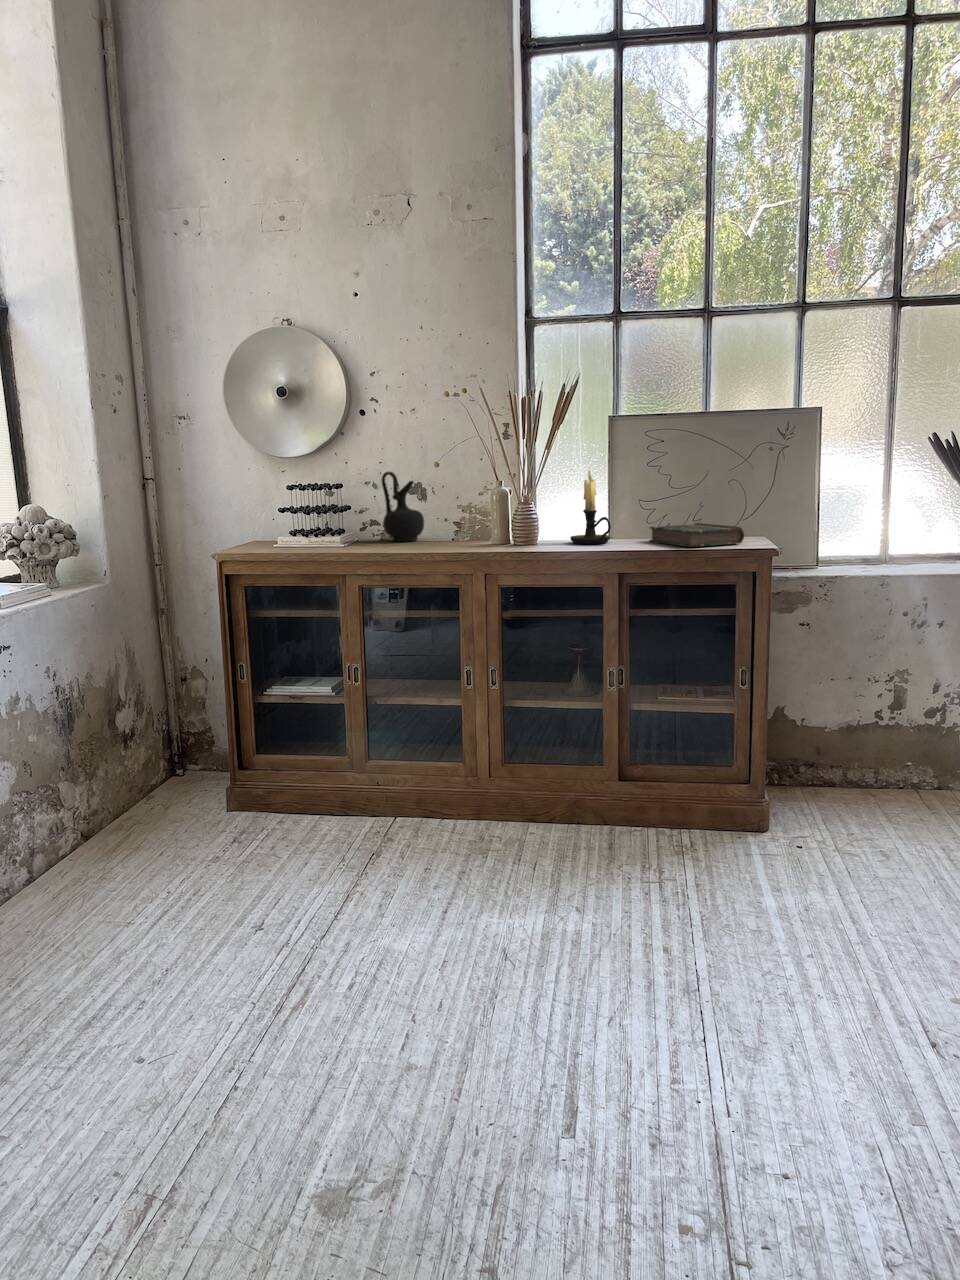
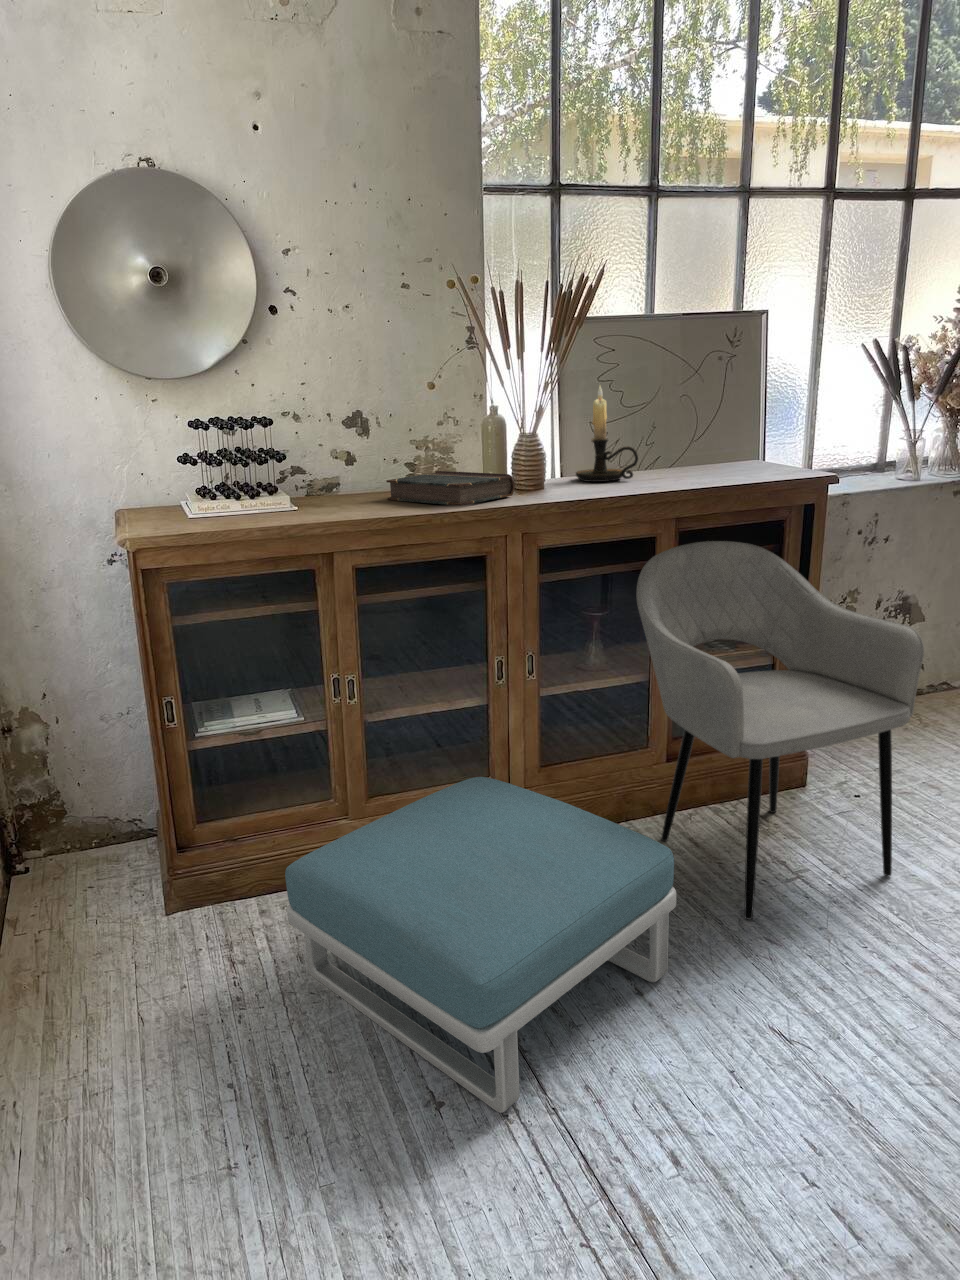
ceramic jug: present [382,471,424,541] -> none [305,396,369,494]
book: present [649,523,744,547] -> present [386,471,515,506]
armchair: none [552,598,760,900] -> present [637,541,924,920]
footstool: none [255,754,488,940] -> present [285,777,676,1113]

